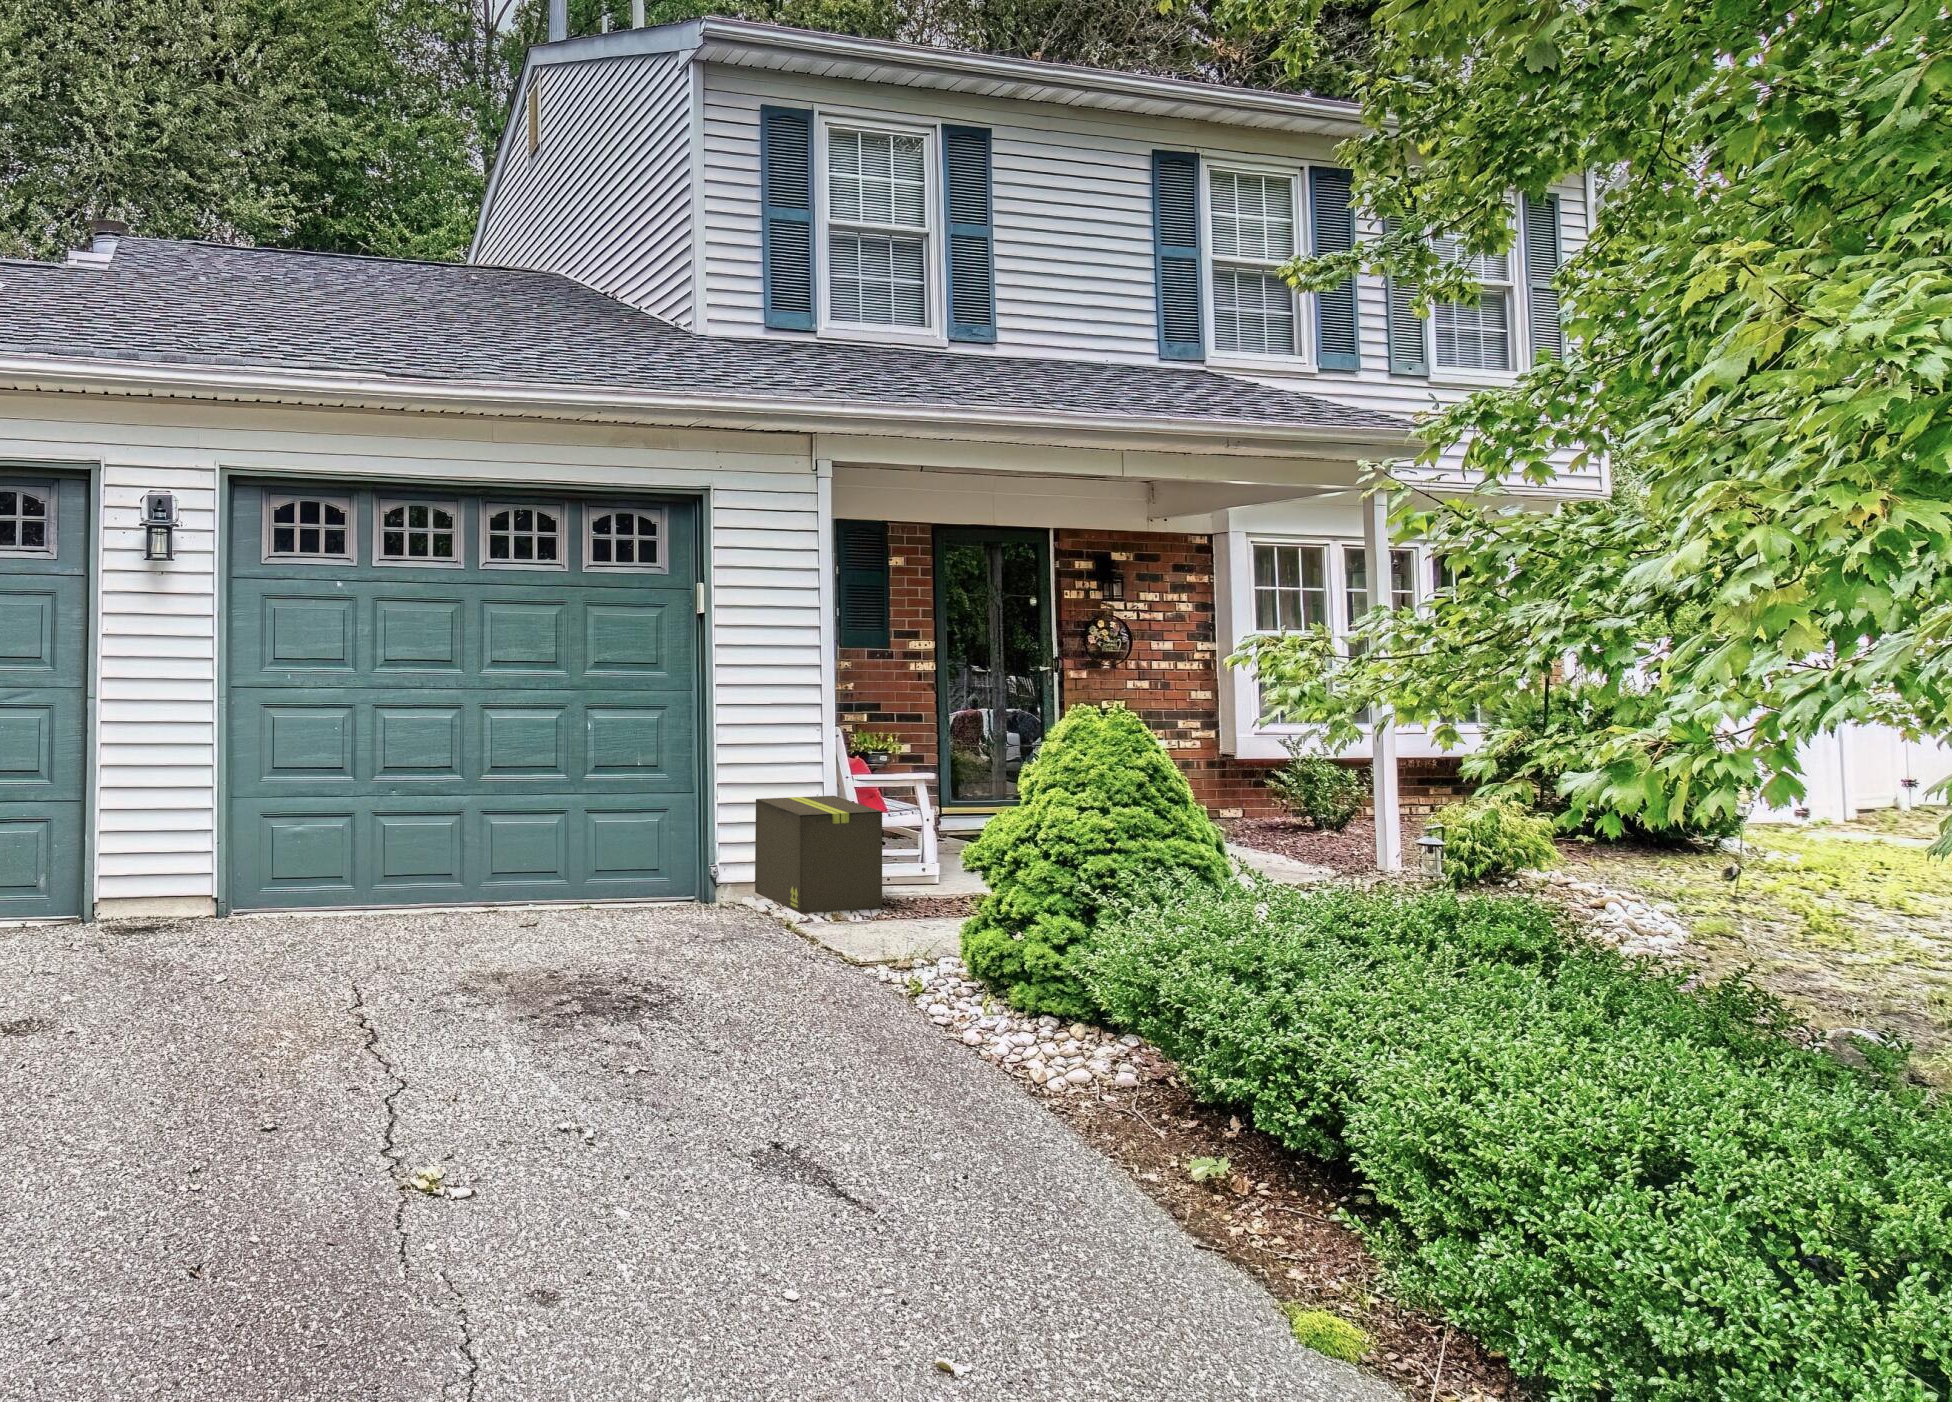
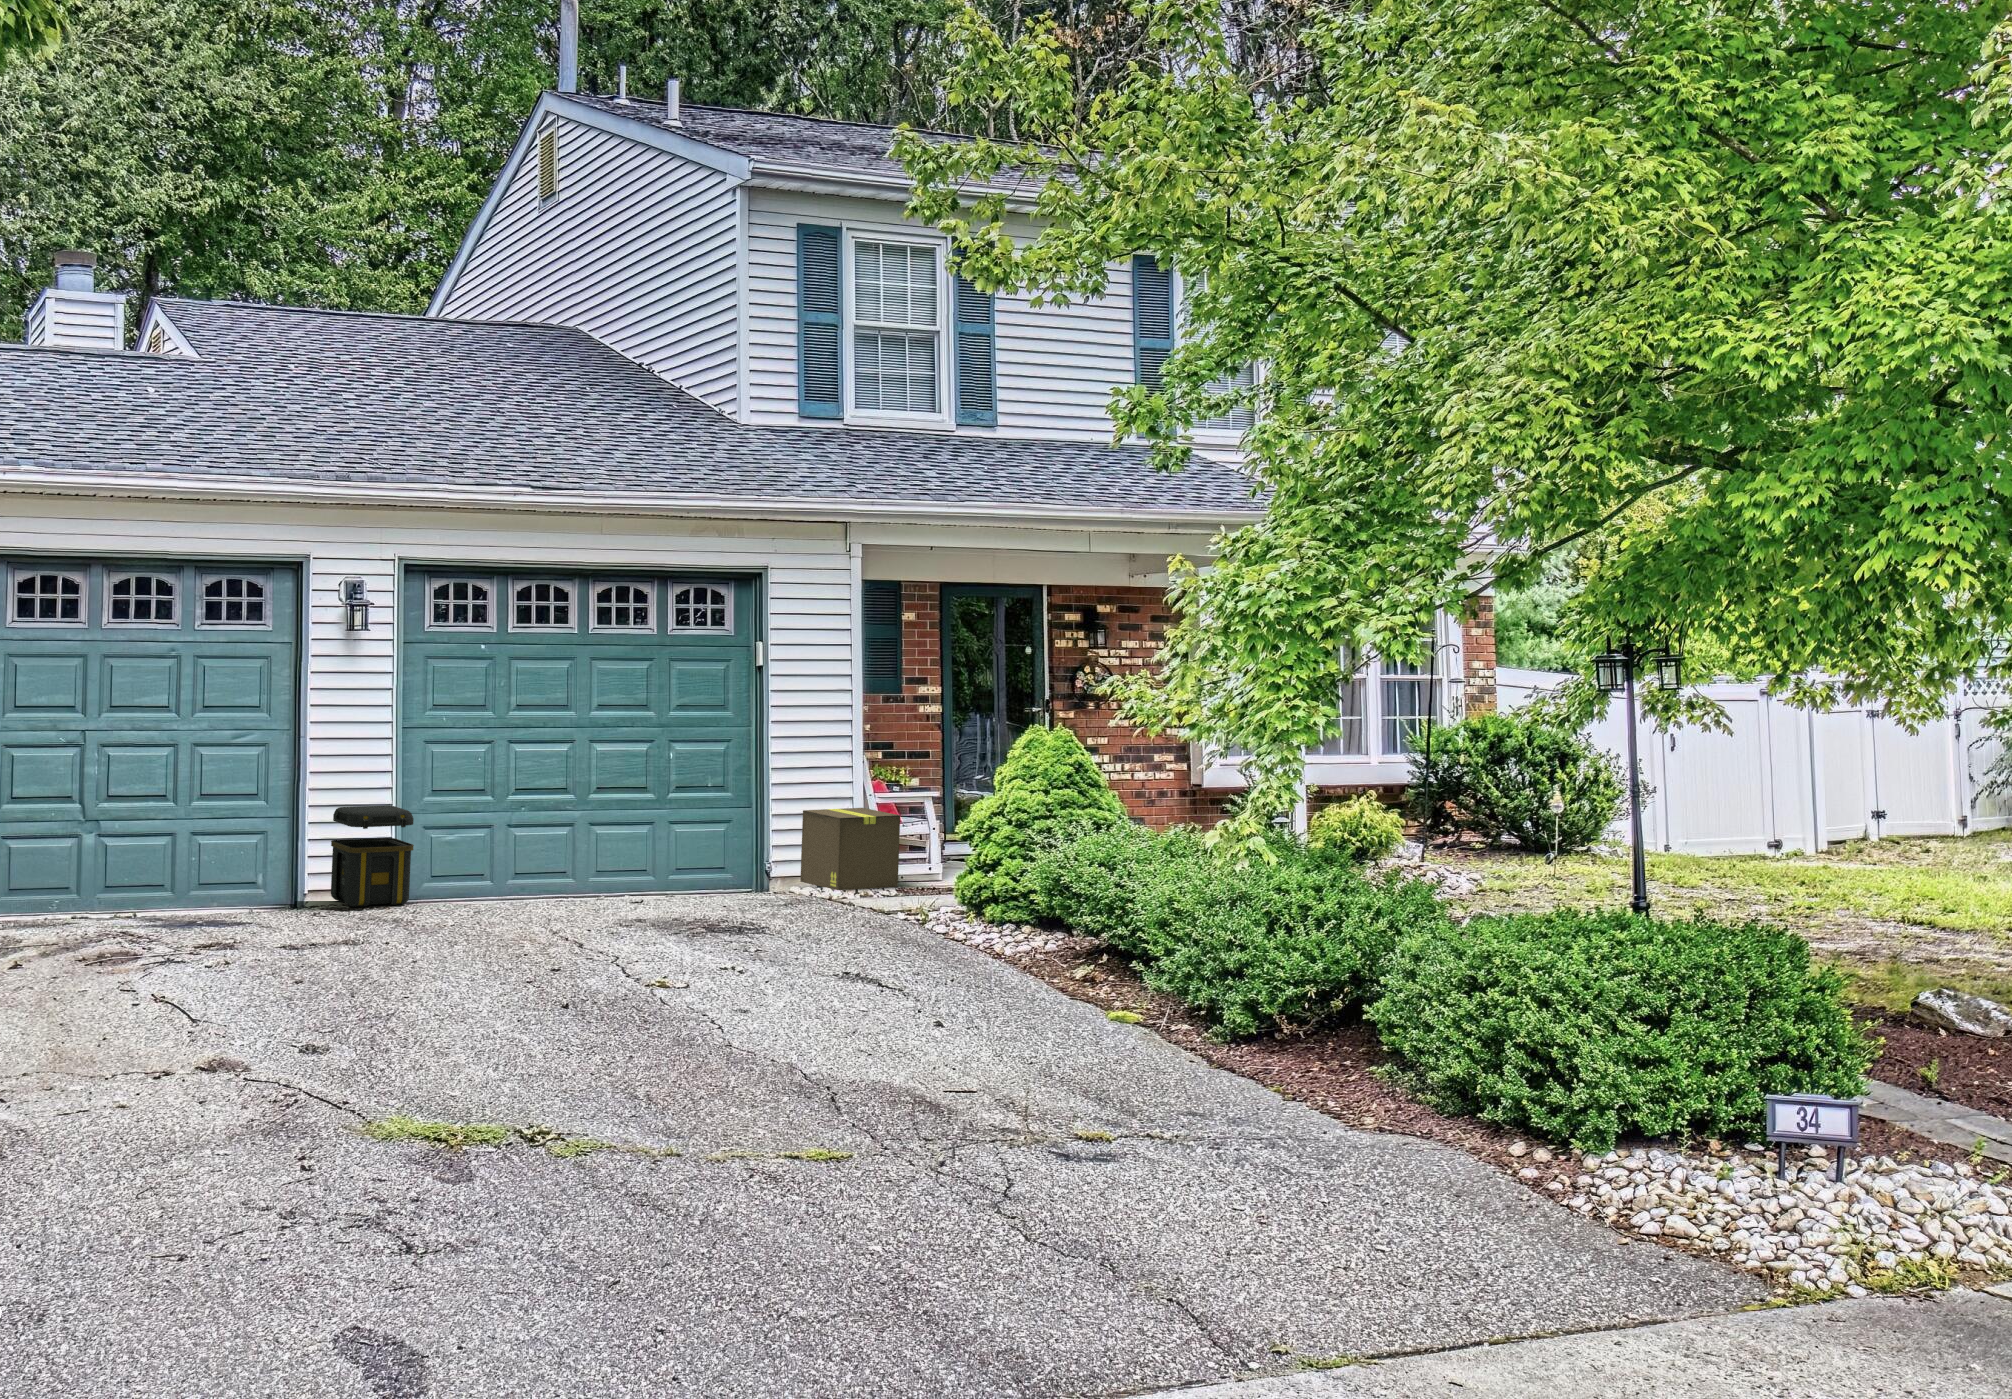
toolbox: none [116,788,213,932] -> present [331,805,414,907]

